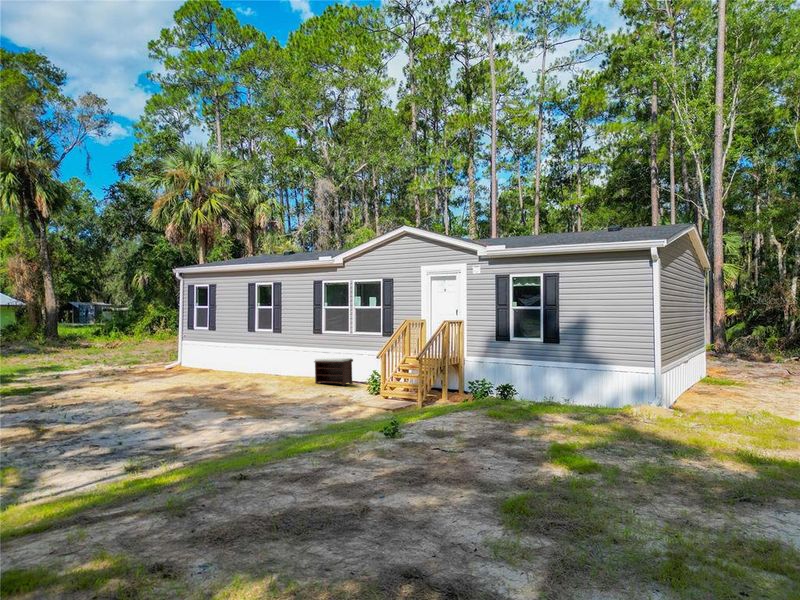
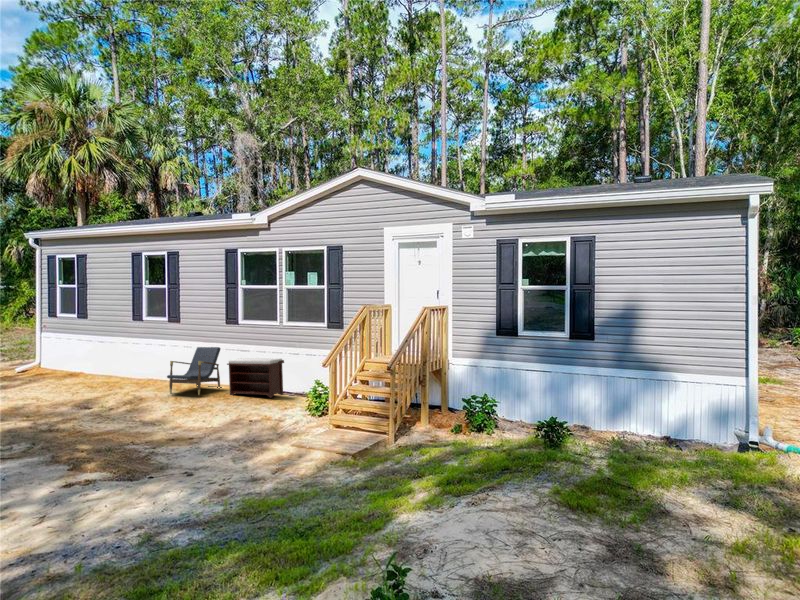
lounge chair: none [273,350,309,383] -> present [167,347,220,395]

